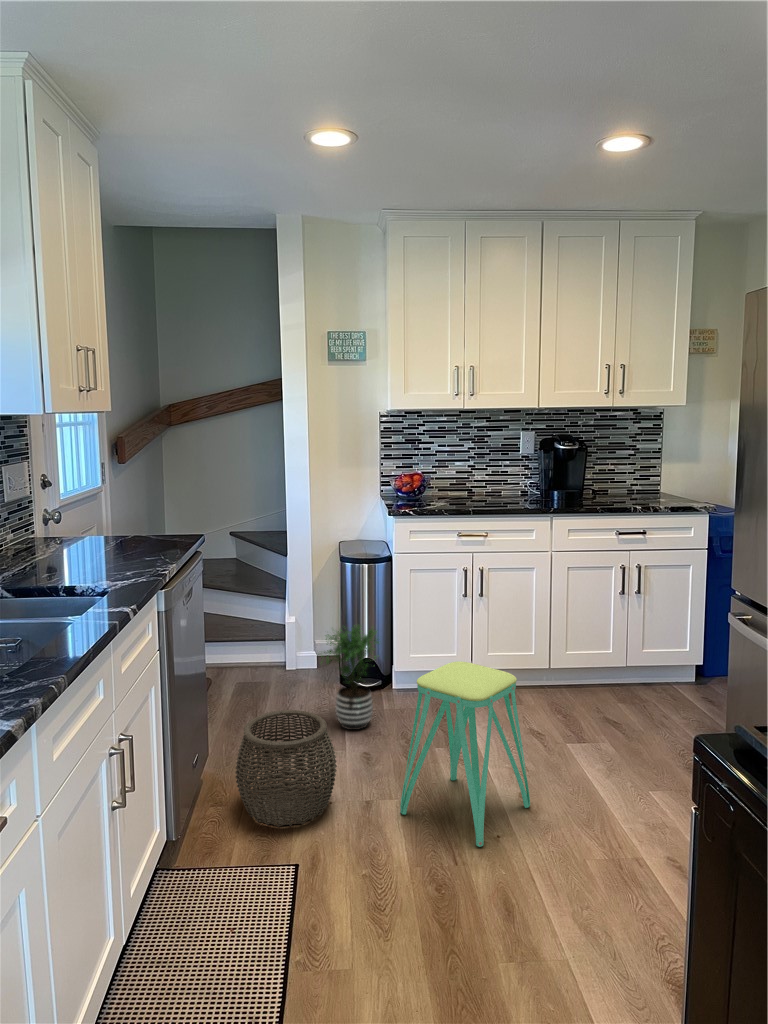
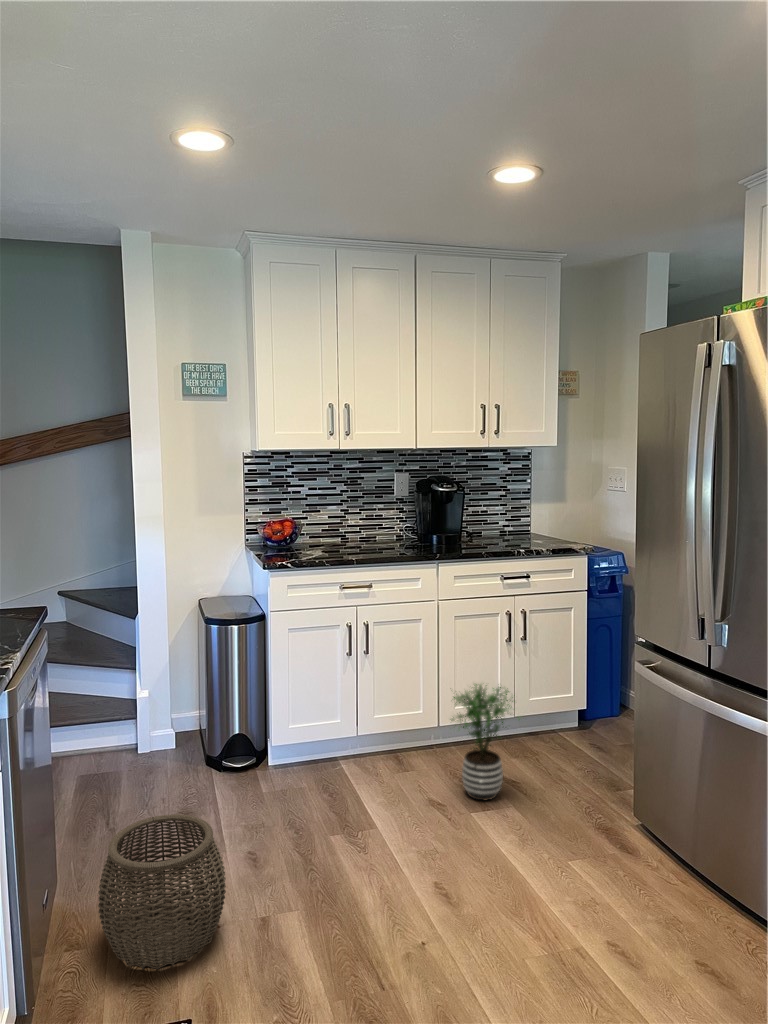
potted plant: present [318,626,379,730] -> present [450,684,520,800]
stool: present [400,662,530,847] -> none [304,738,450,959]

